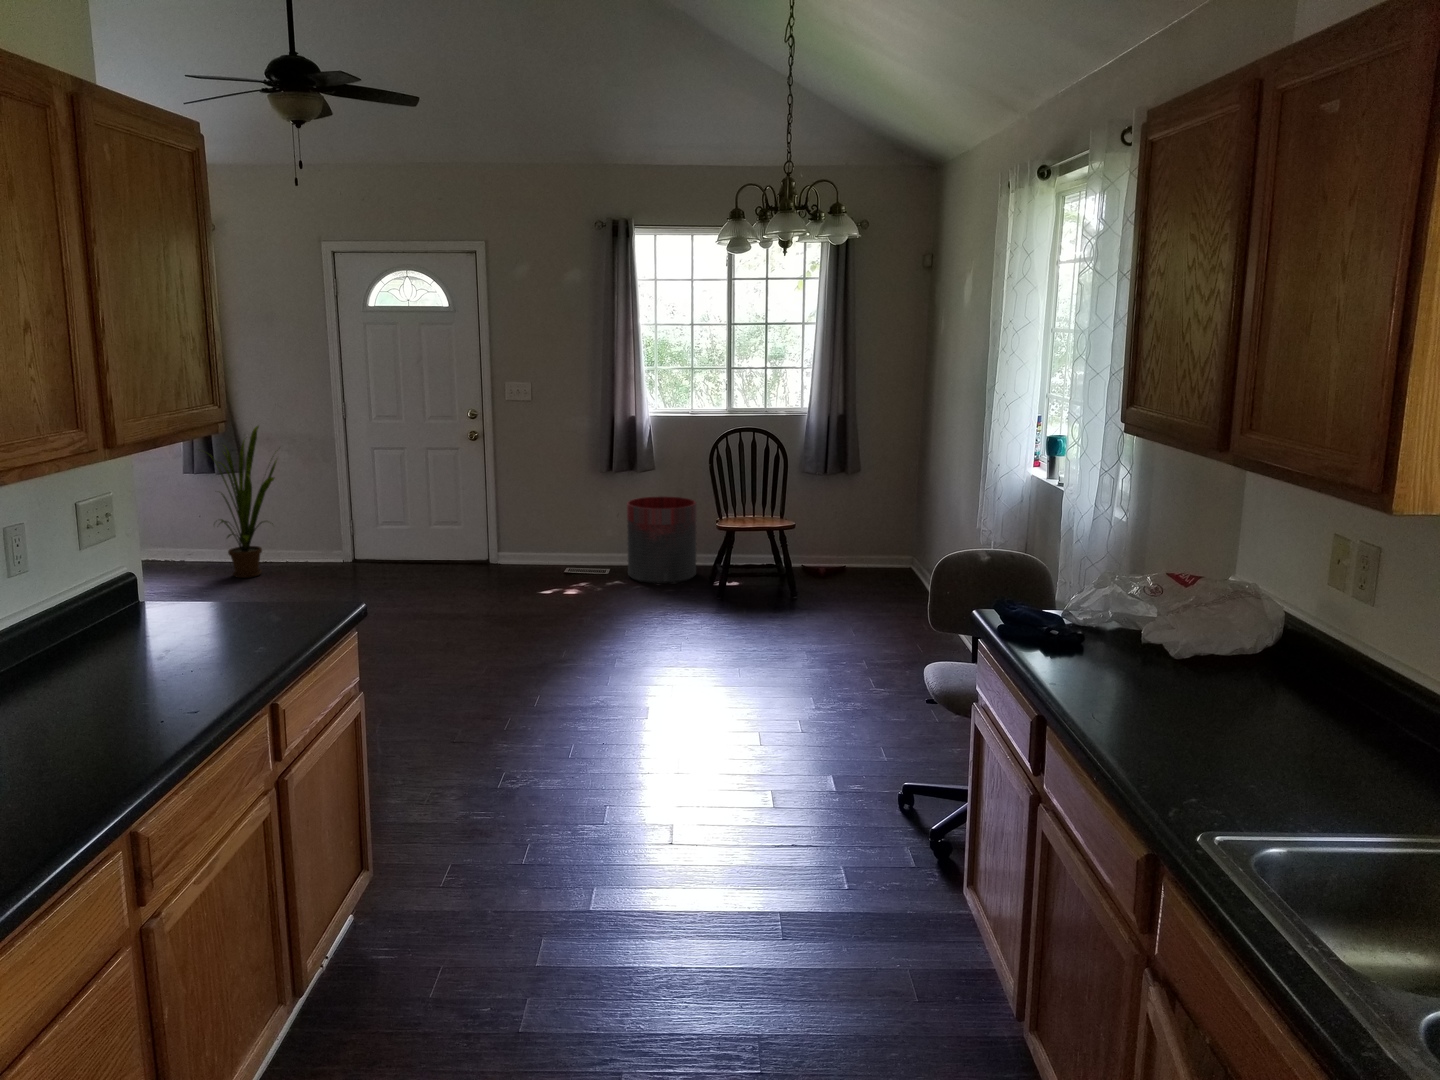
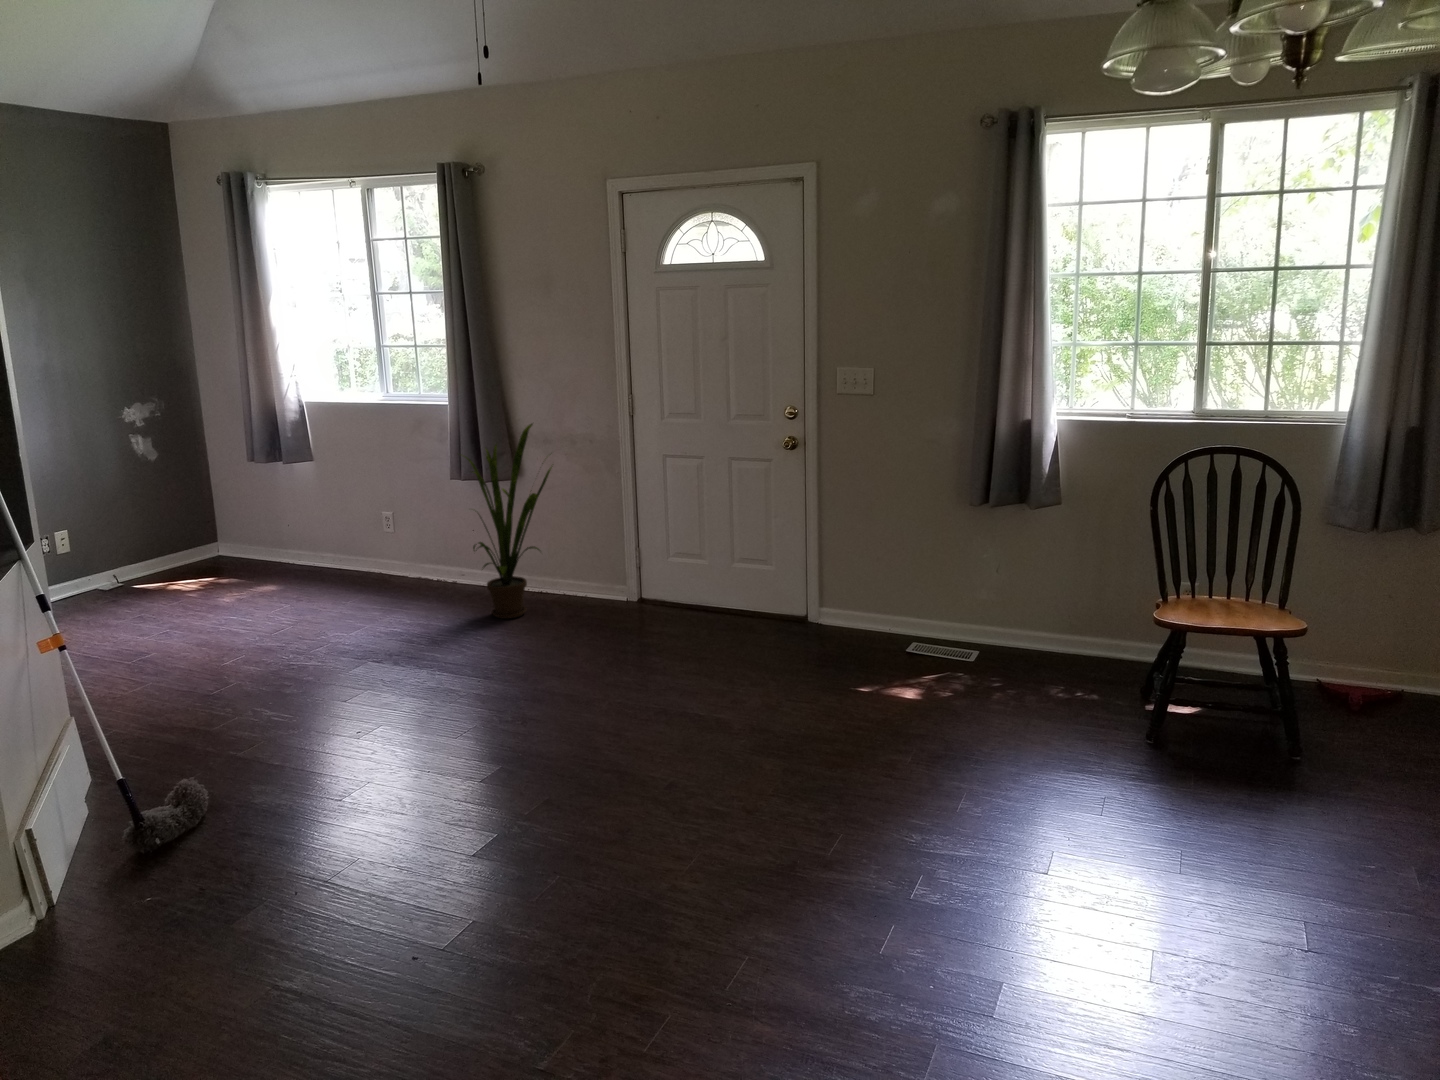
trash can: present [627,496,697,584] -> none [1005,549,1126,695]

